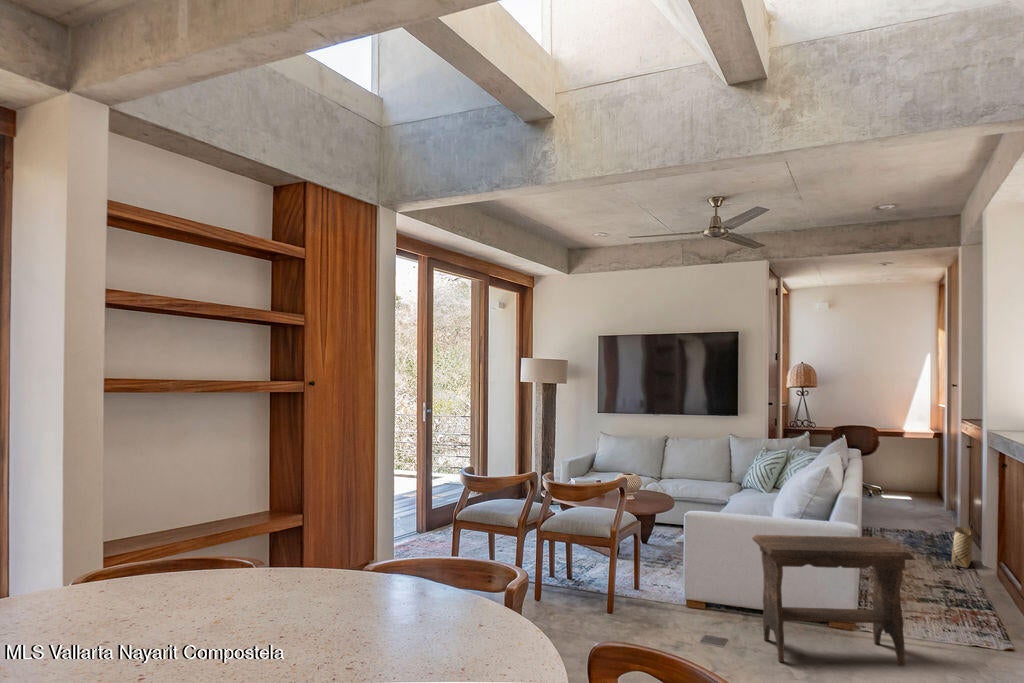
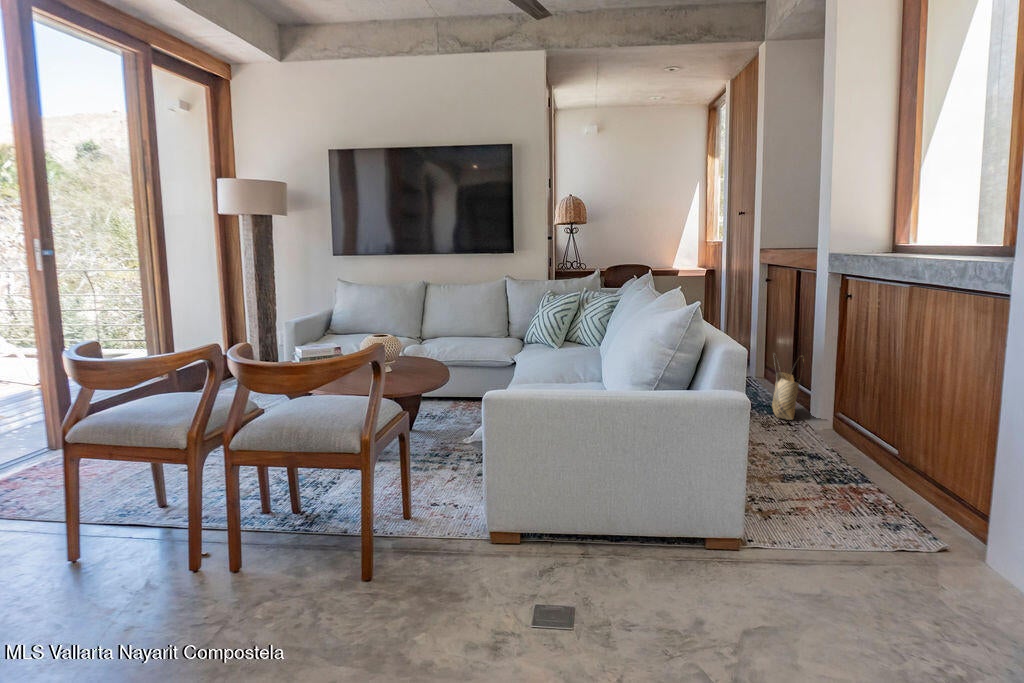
footstool: present [753,535,914,666] -> none [615,413,887,653]

